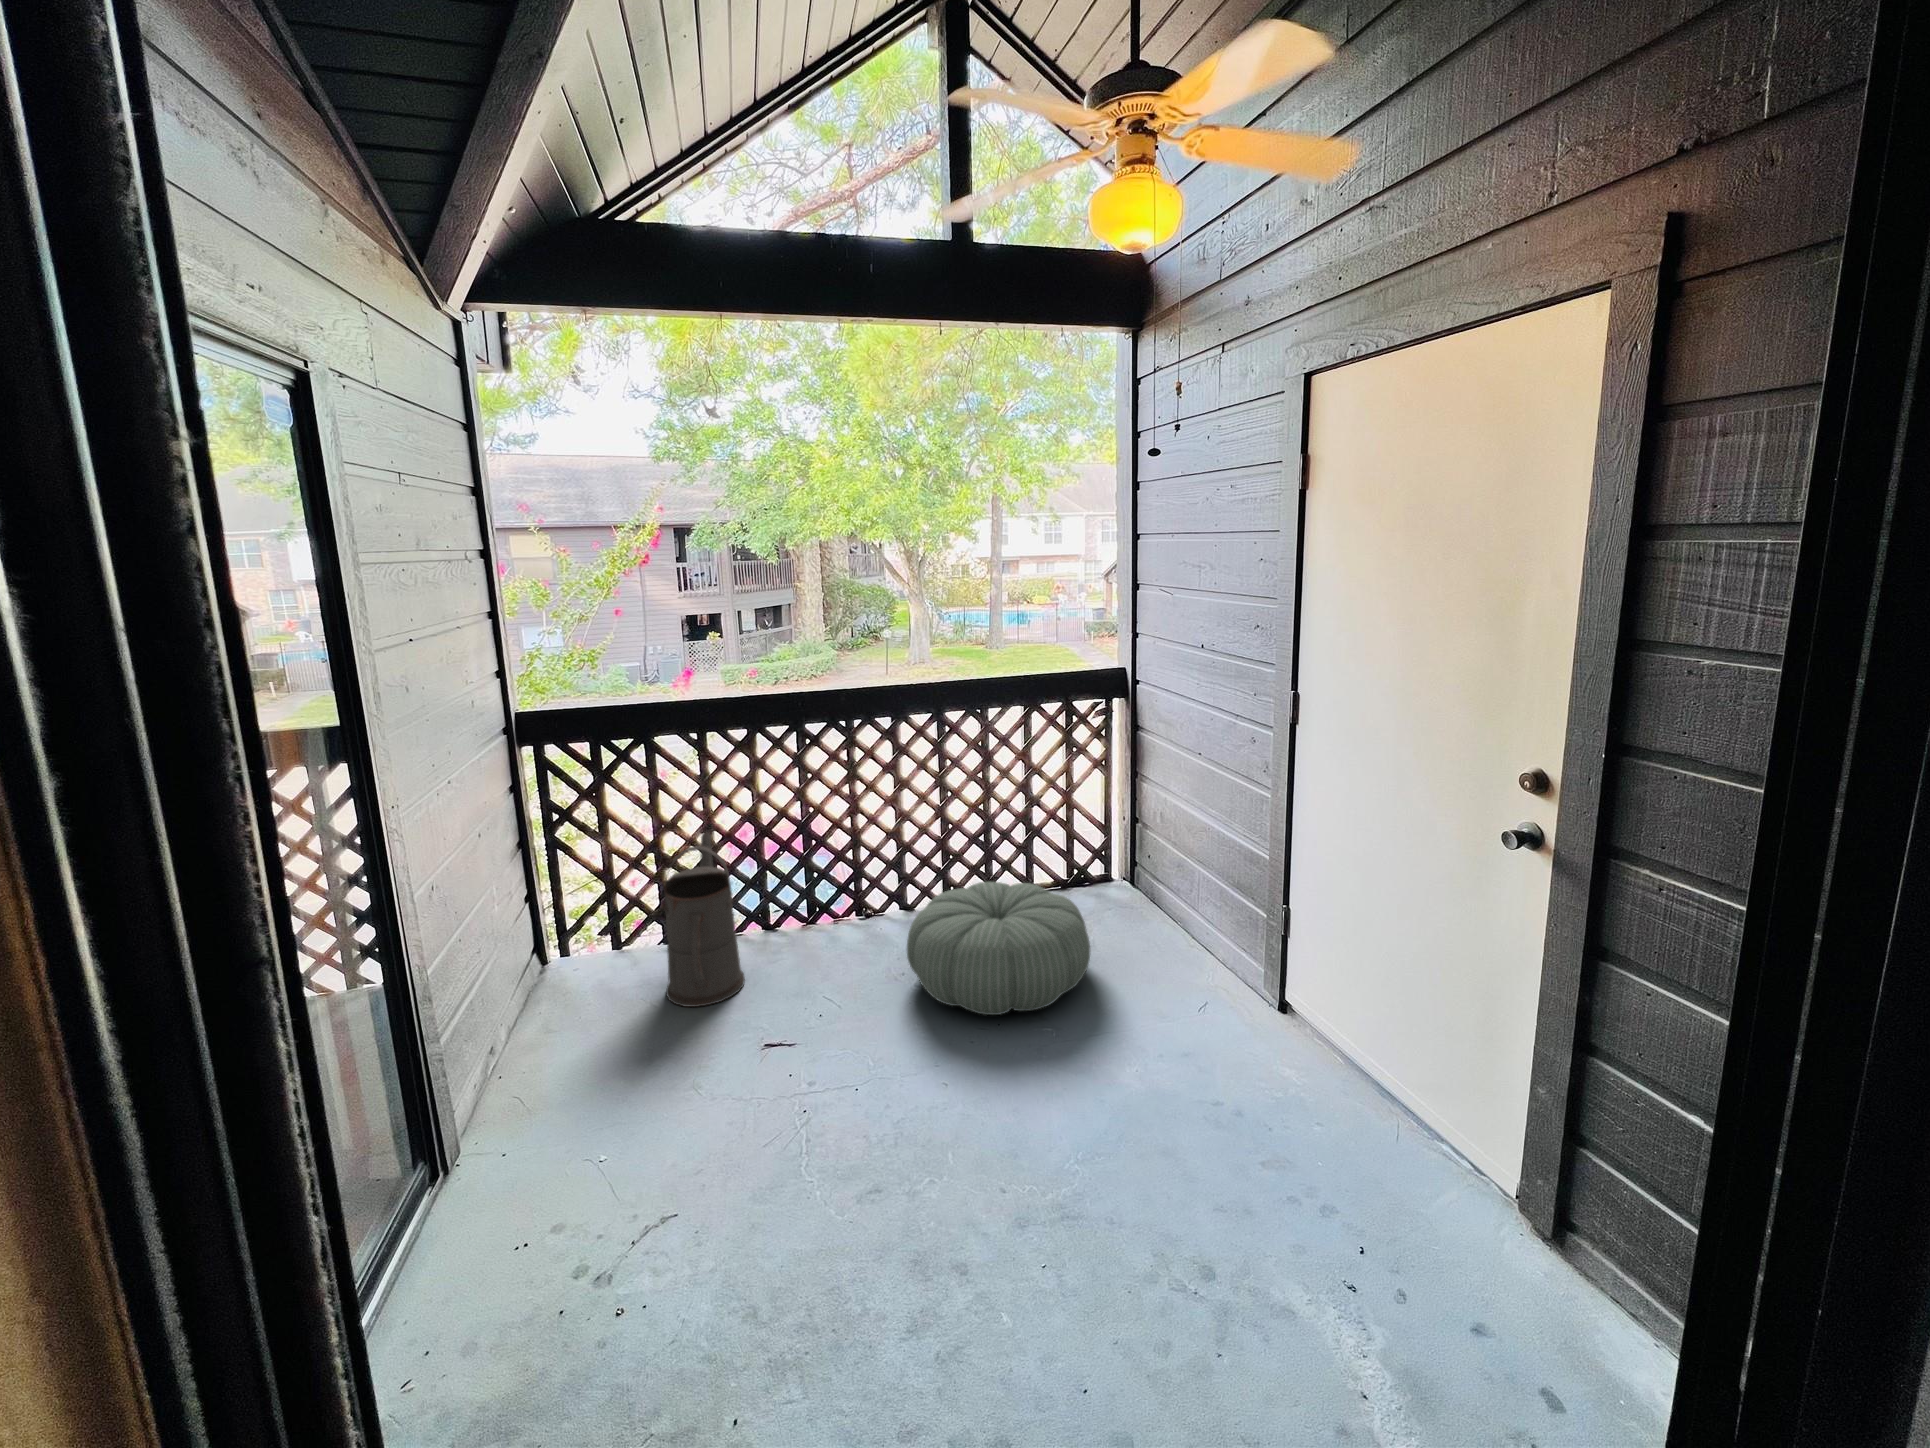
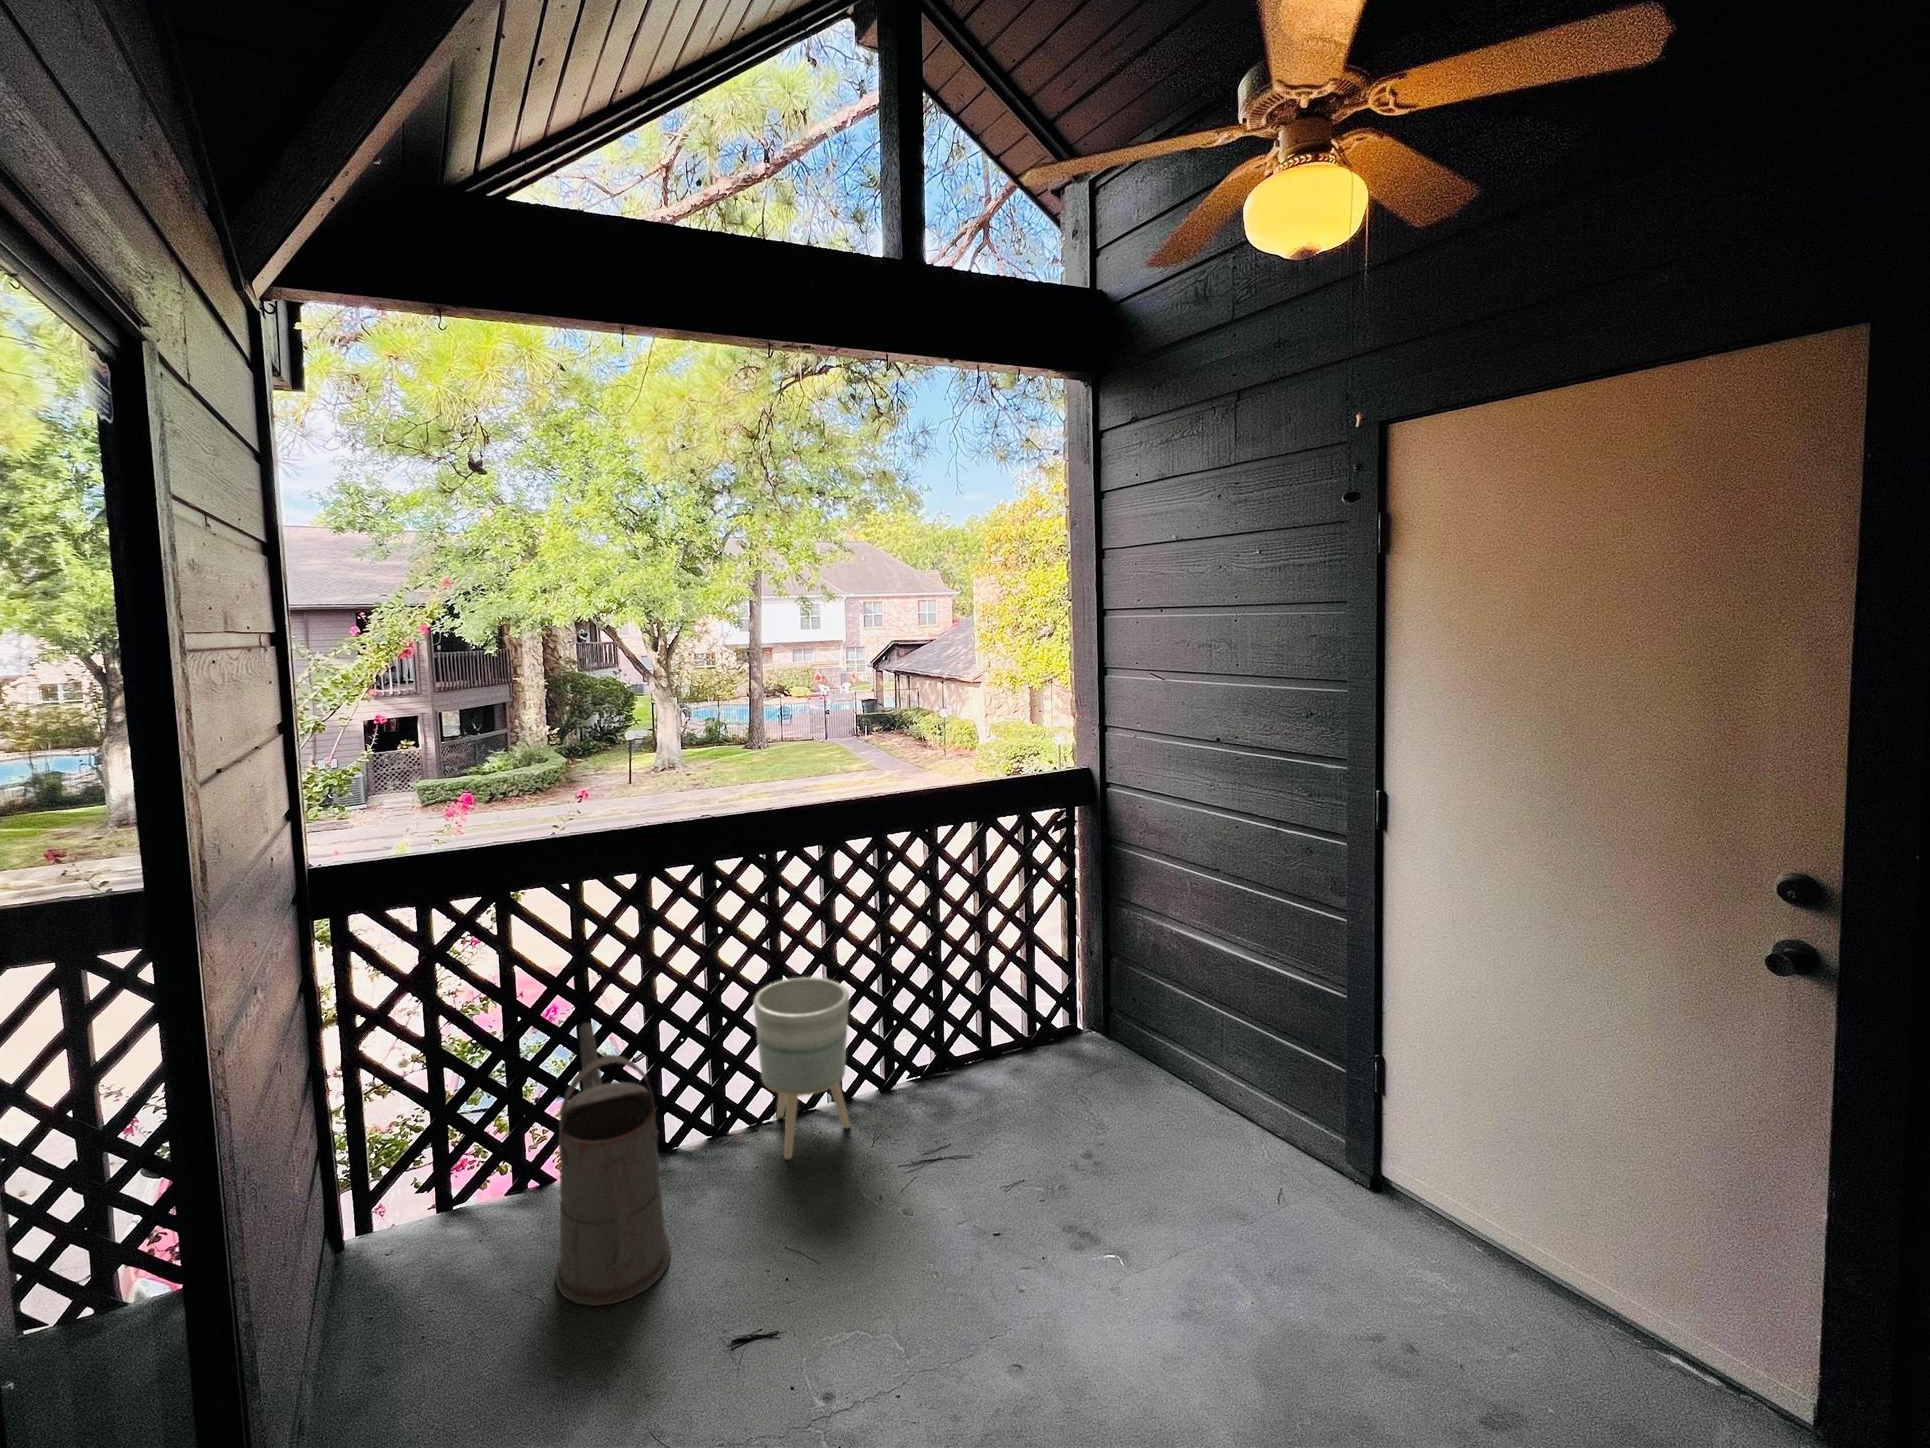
planter: none [825,814,900,940] -> present [753,977,850,1159]
pouf: present [907,882,1090,1015] -> none [904,1060,1148,1265]

